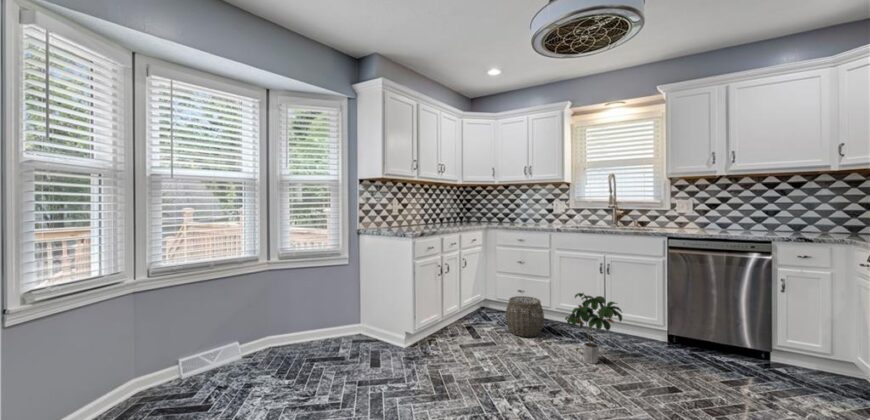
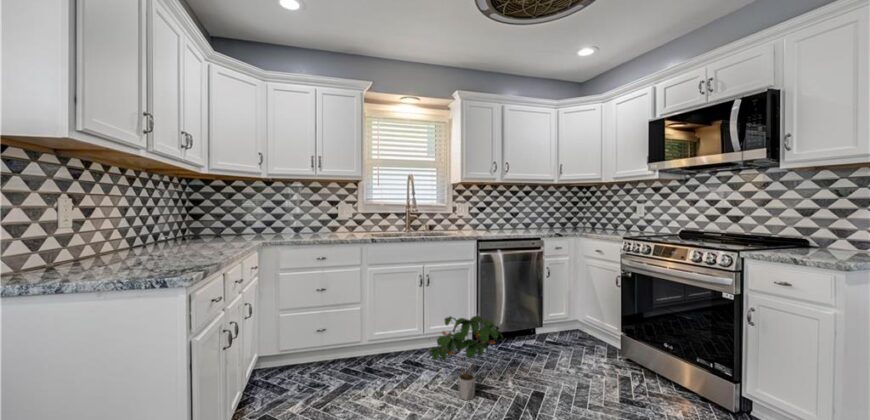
woven basket: present [505,296,544,337] -> none [329,335,384,400]

